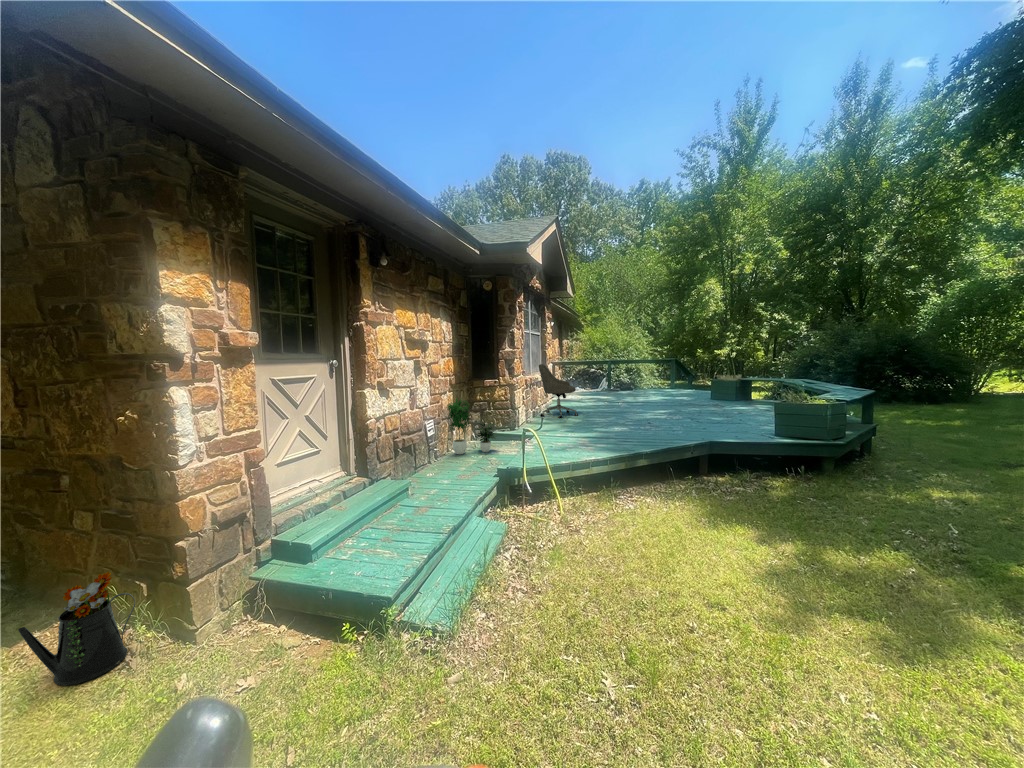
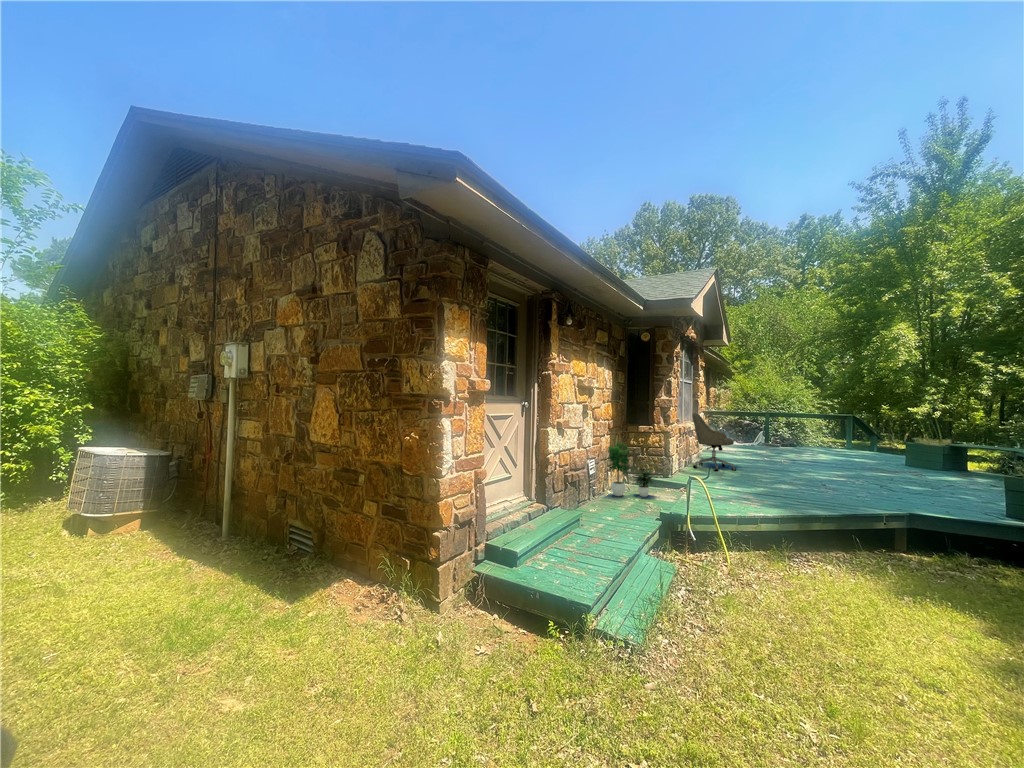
watering can: present [18,571,135,685] -> none [340,547,400,627]

